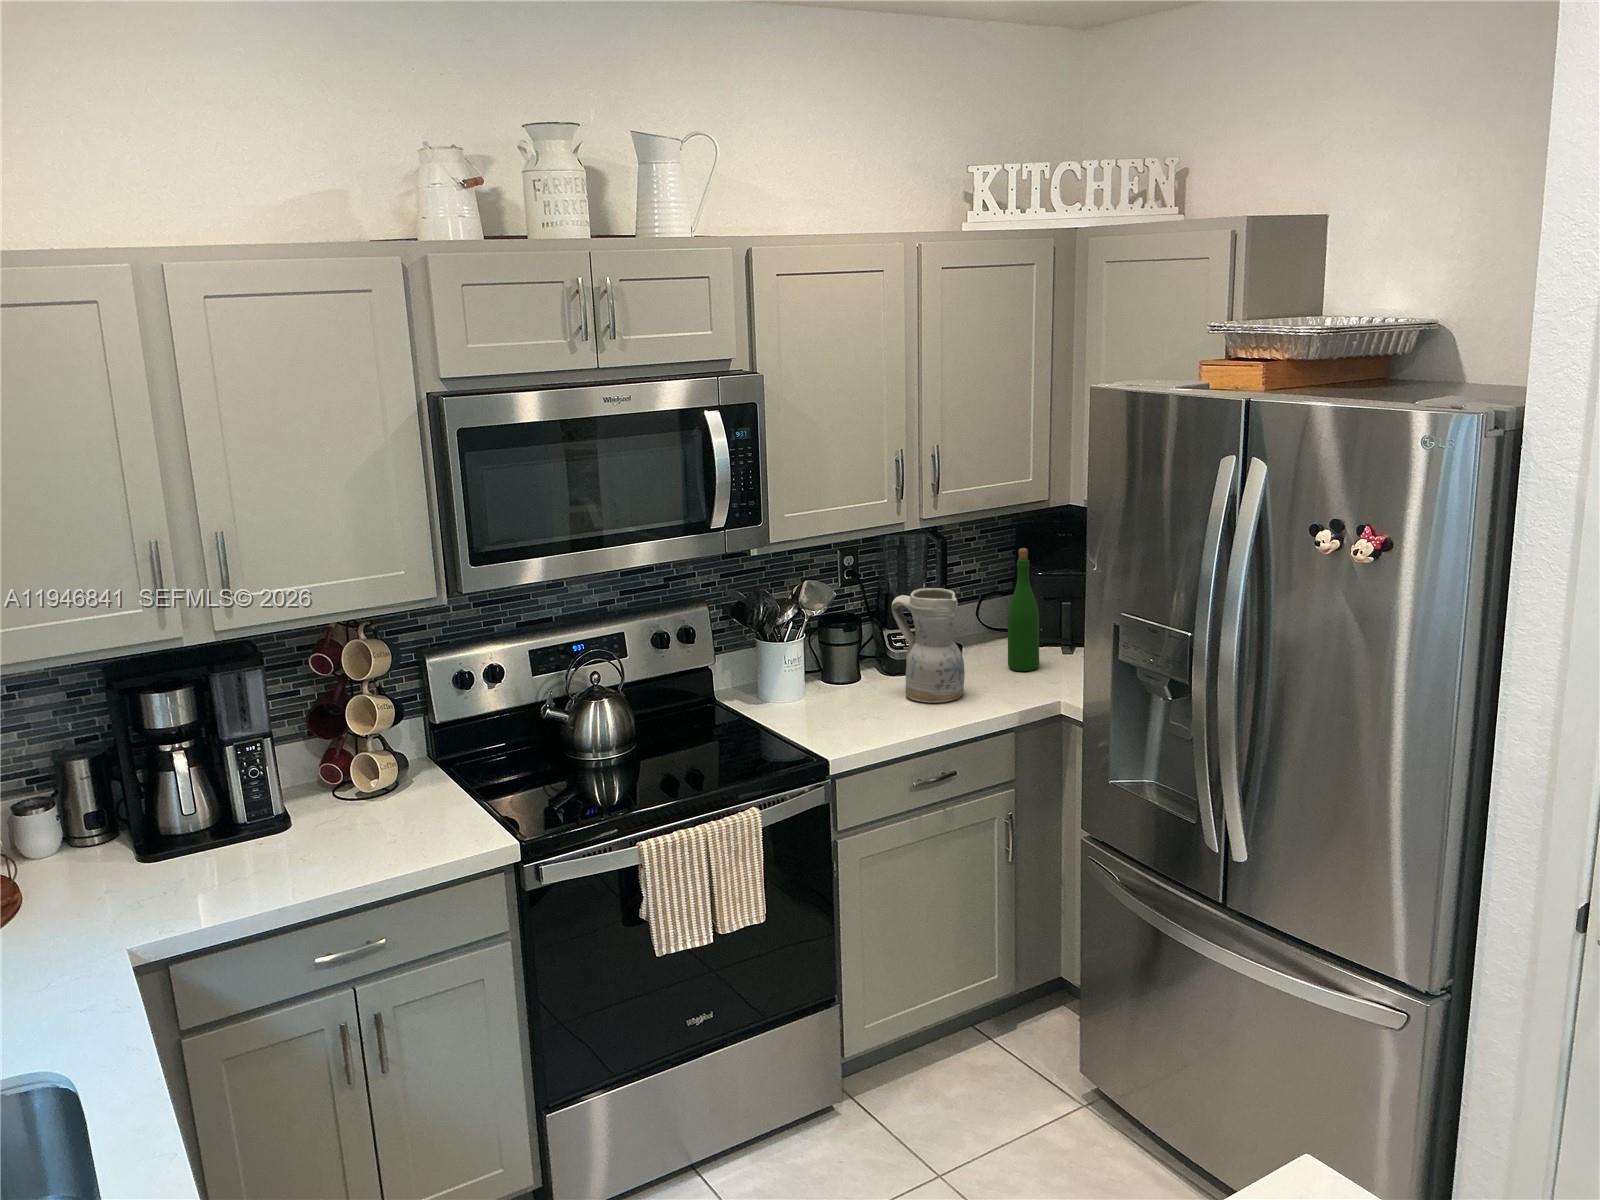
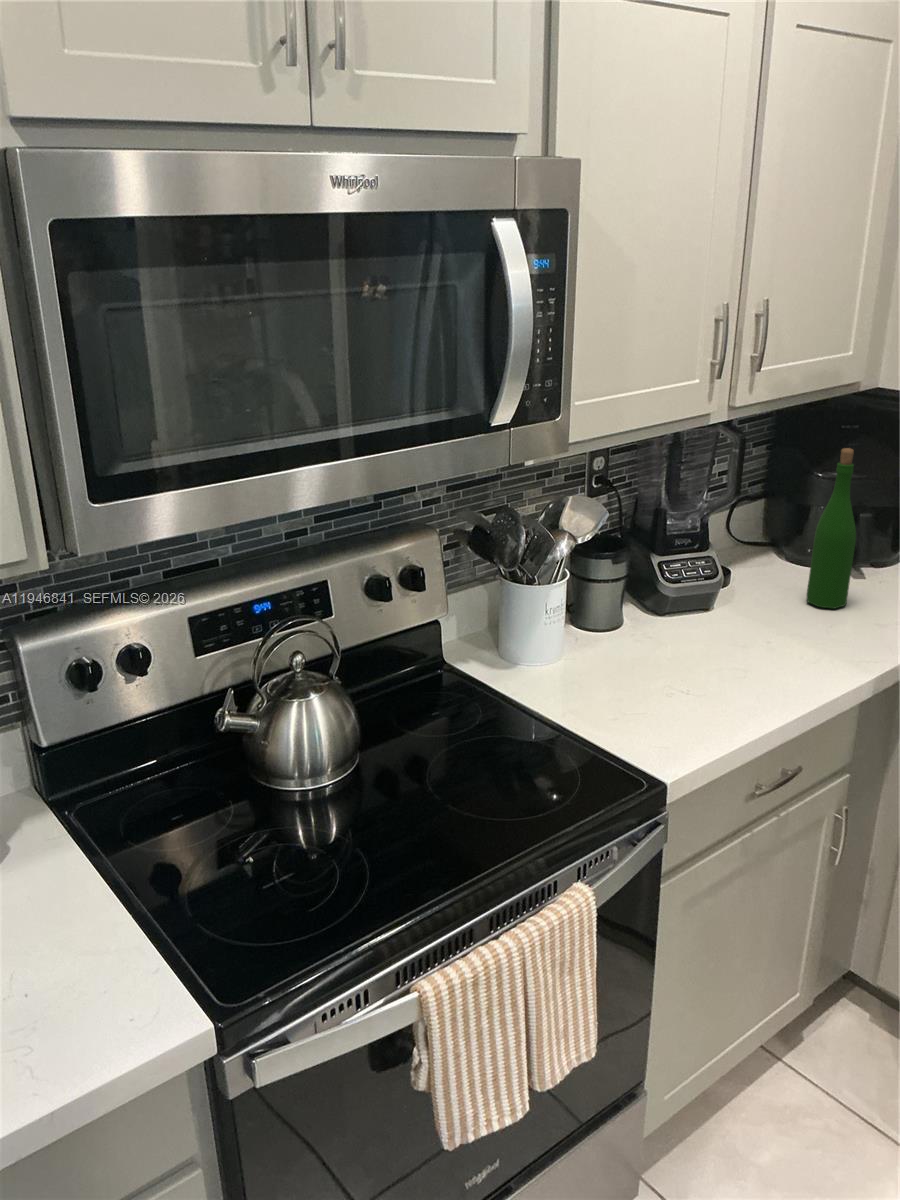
ceramic pitcher: present [892,588,965,703] -> none [695,507,805,666]

